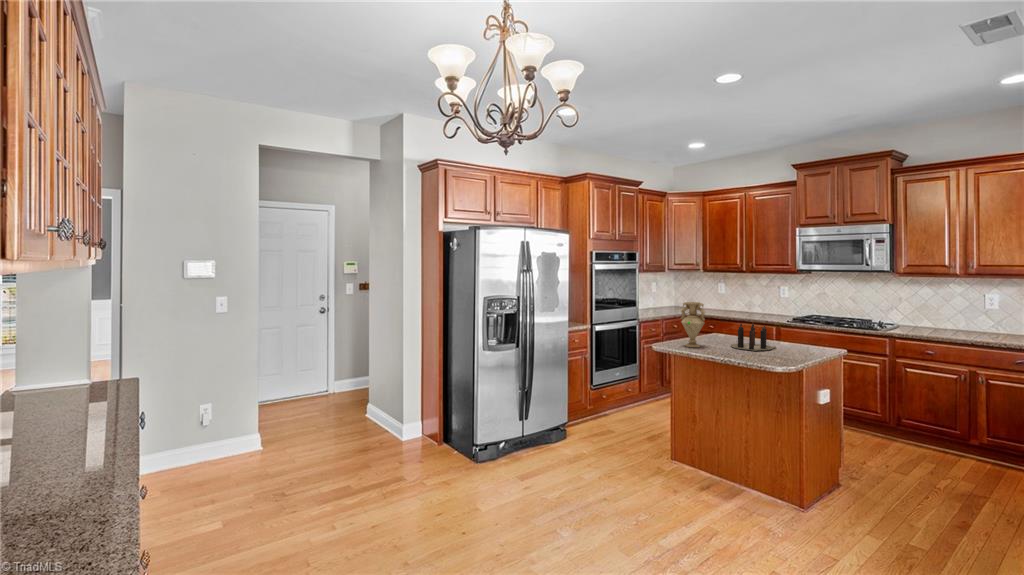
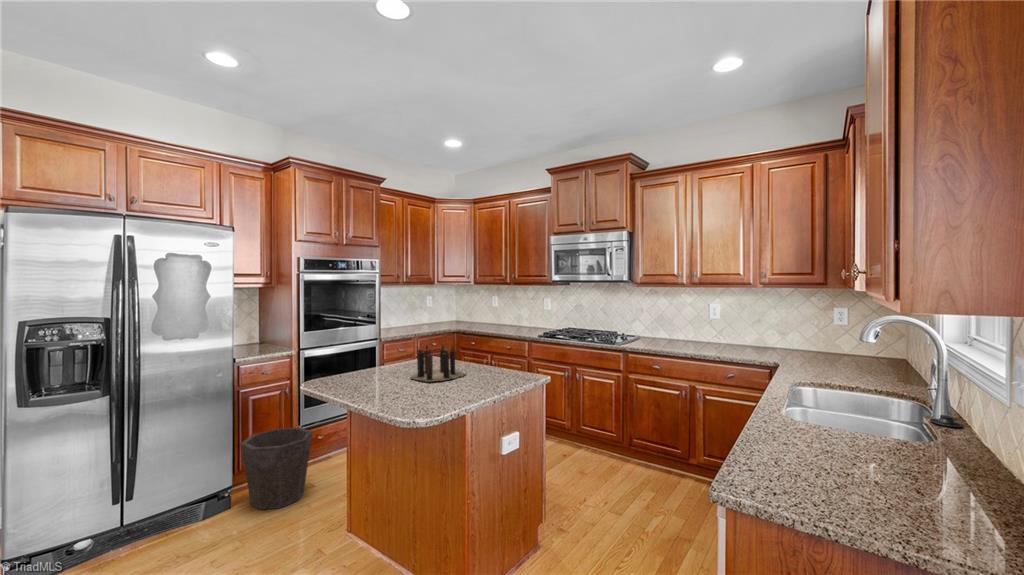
vase: present [681,302,705,347] -> none [345,317,378,380]
waste bin: none [573,385,619,442] -> present [240,428,313,510]

